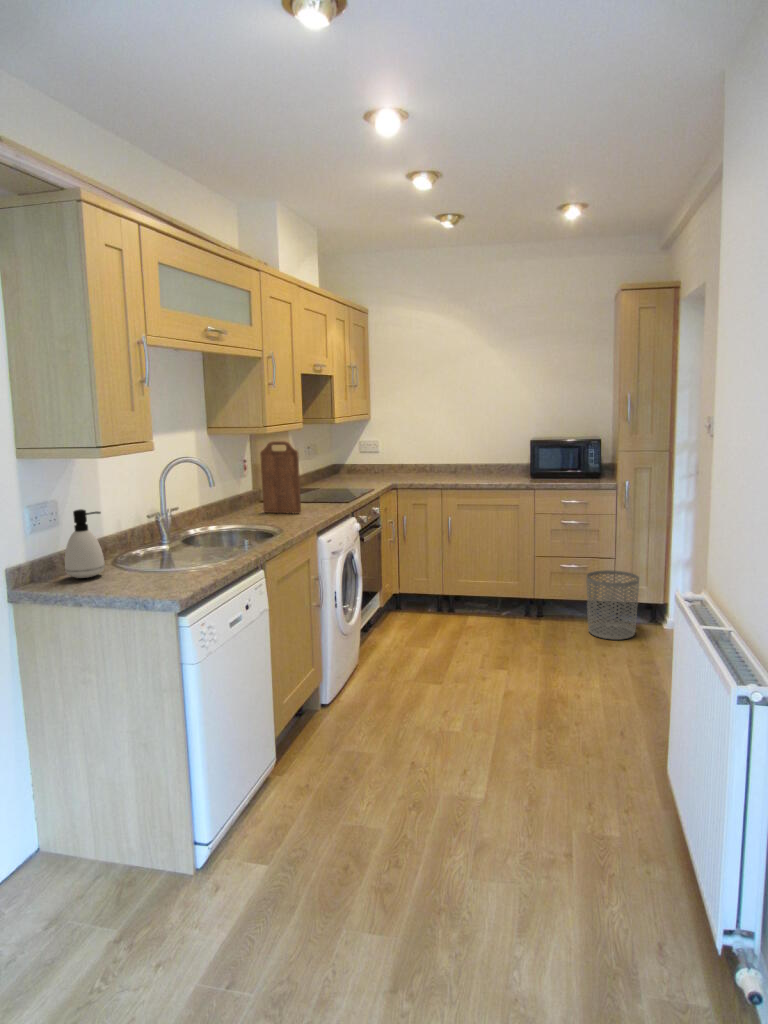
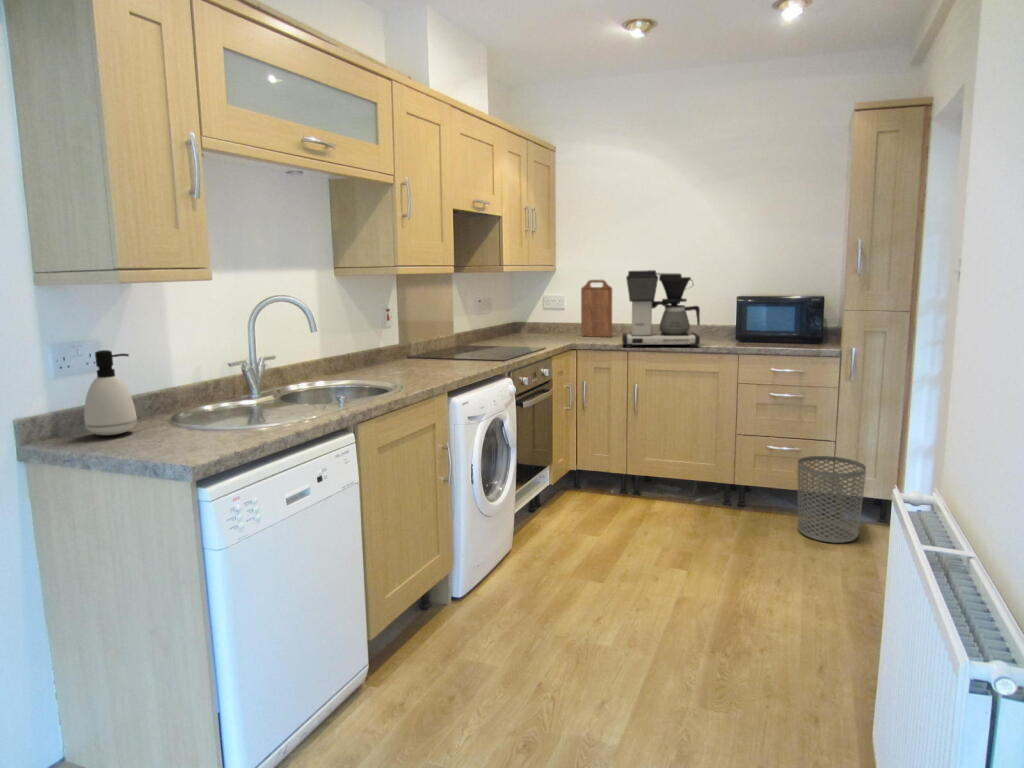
coffee maker: none [437,420,504,486] -> present [622,270,700,347]
cutting board: present [260,441,301,514] -> present [581,280,612,337]

